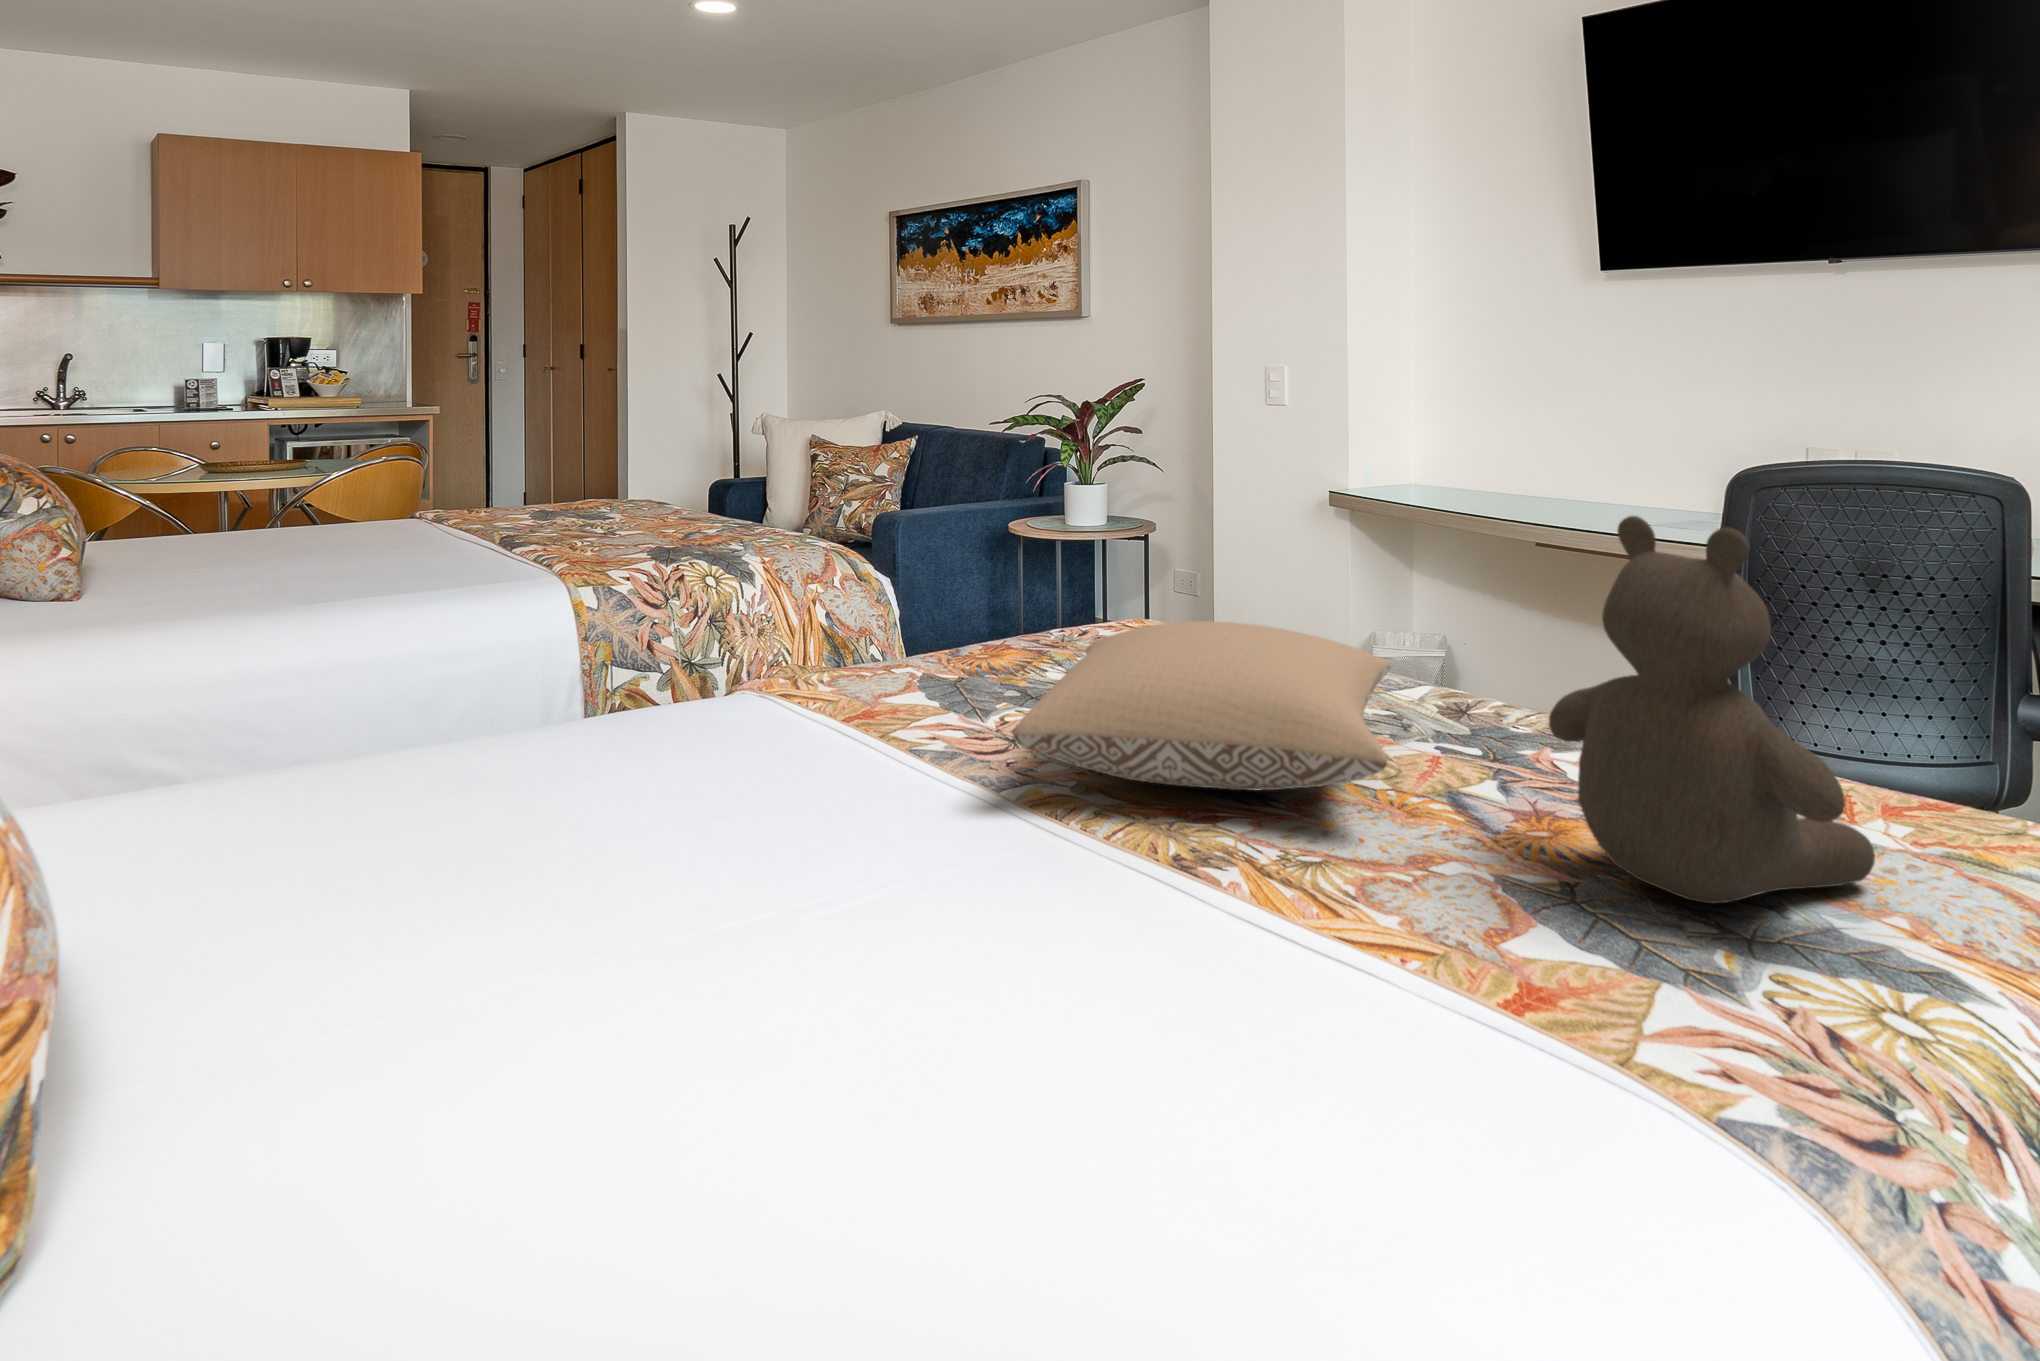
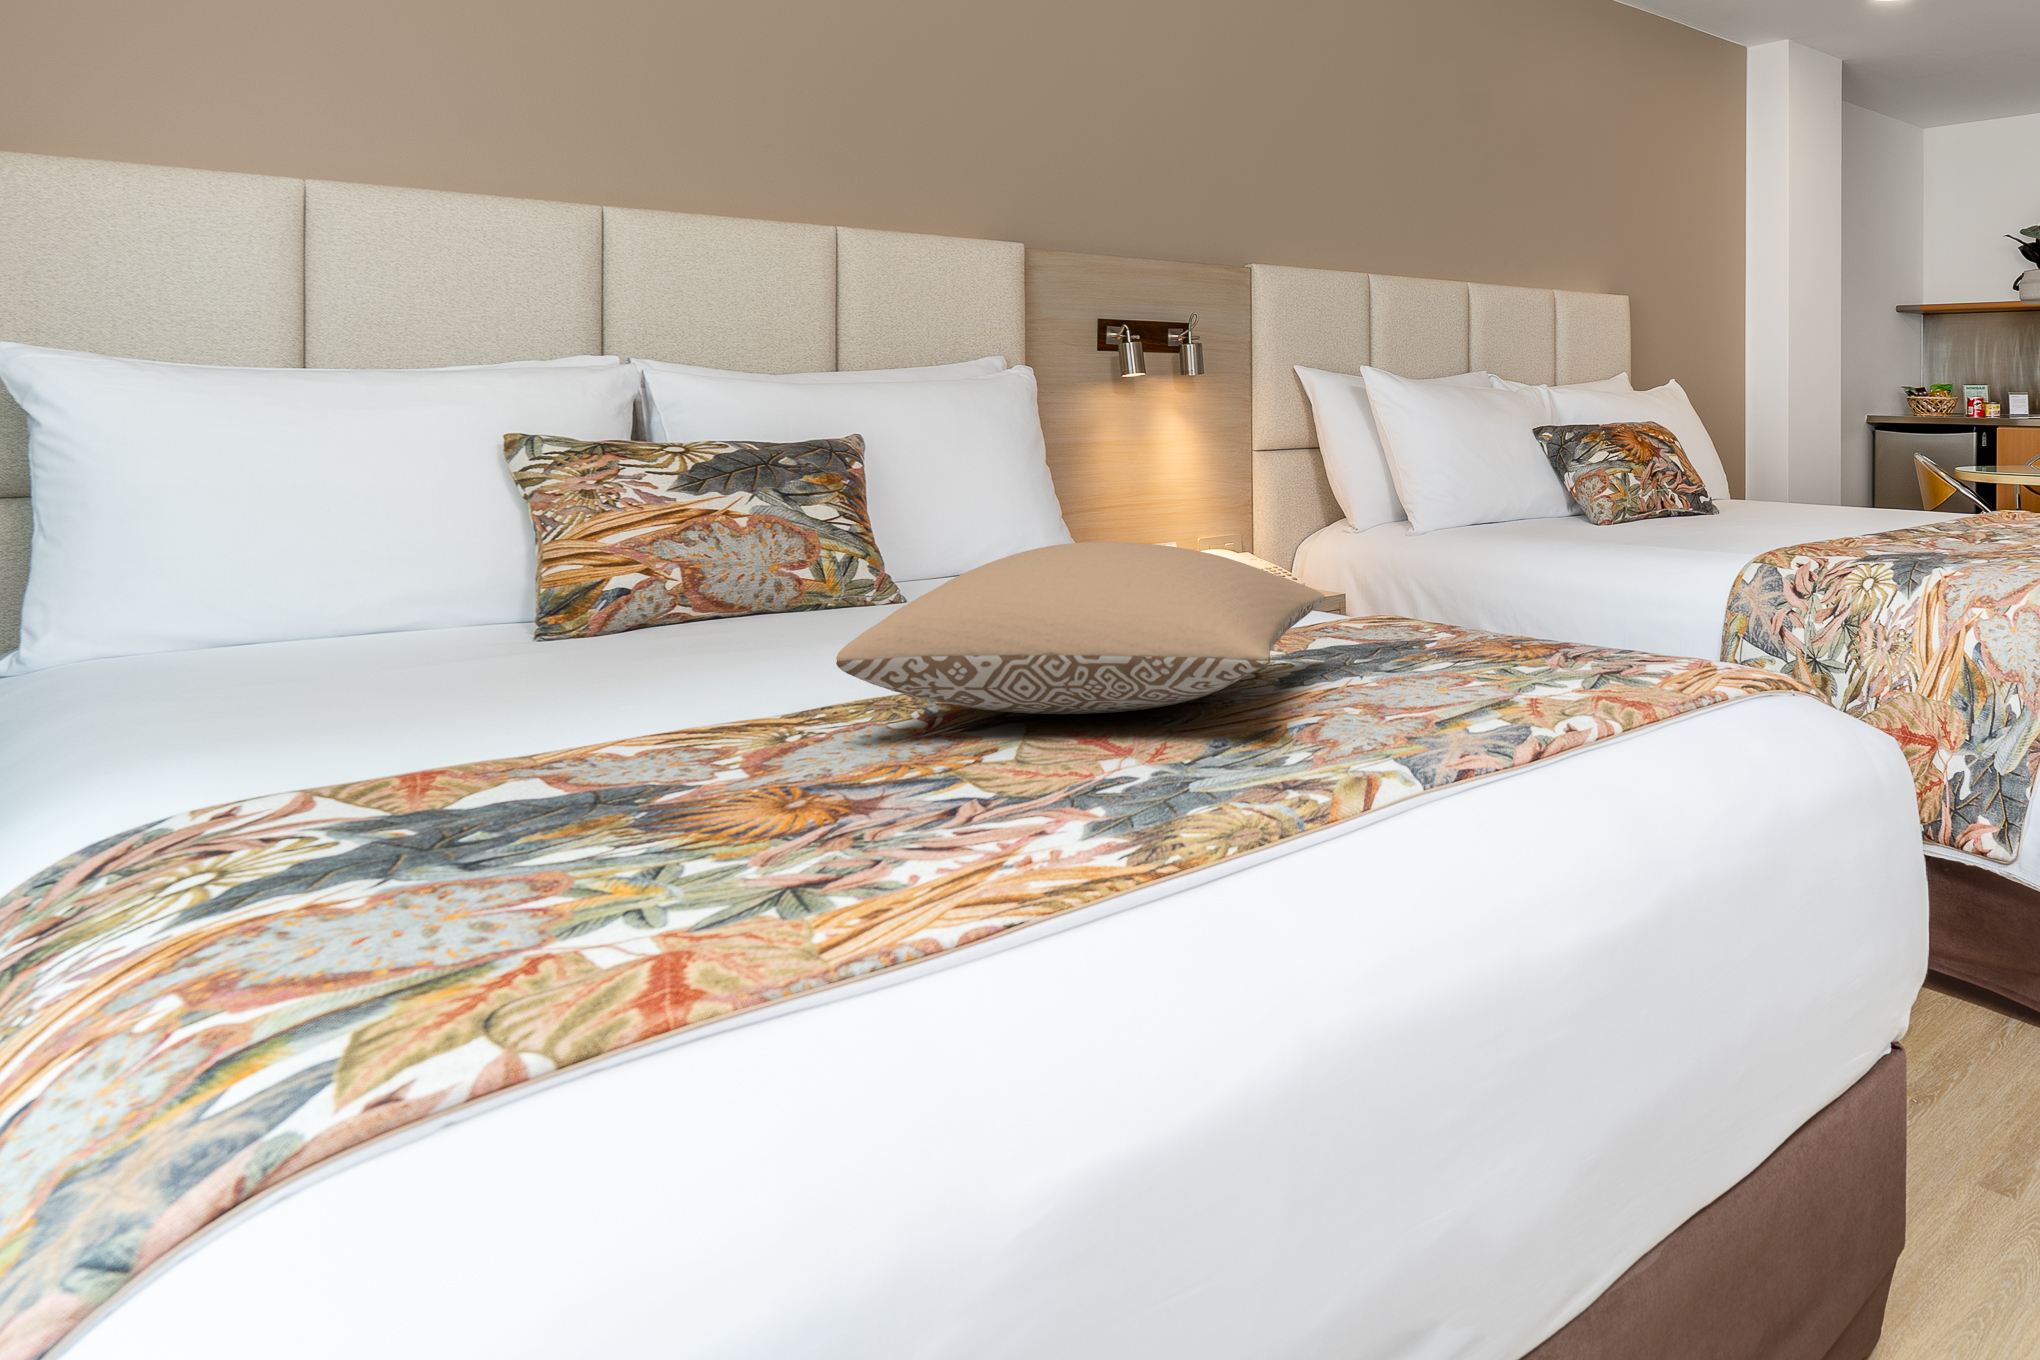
teddy bear: present [1549,516,1875,903] -> none [360,374,810,908]

